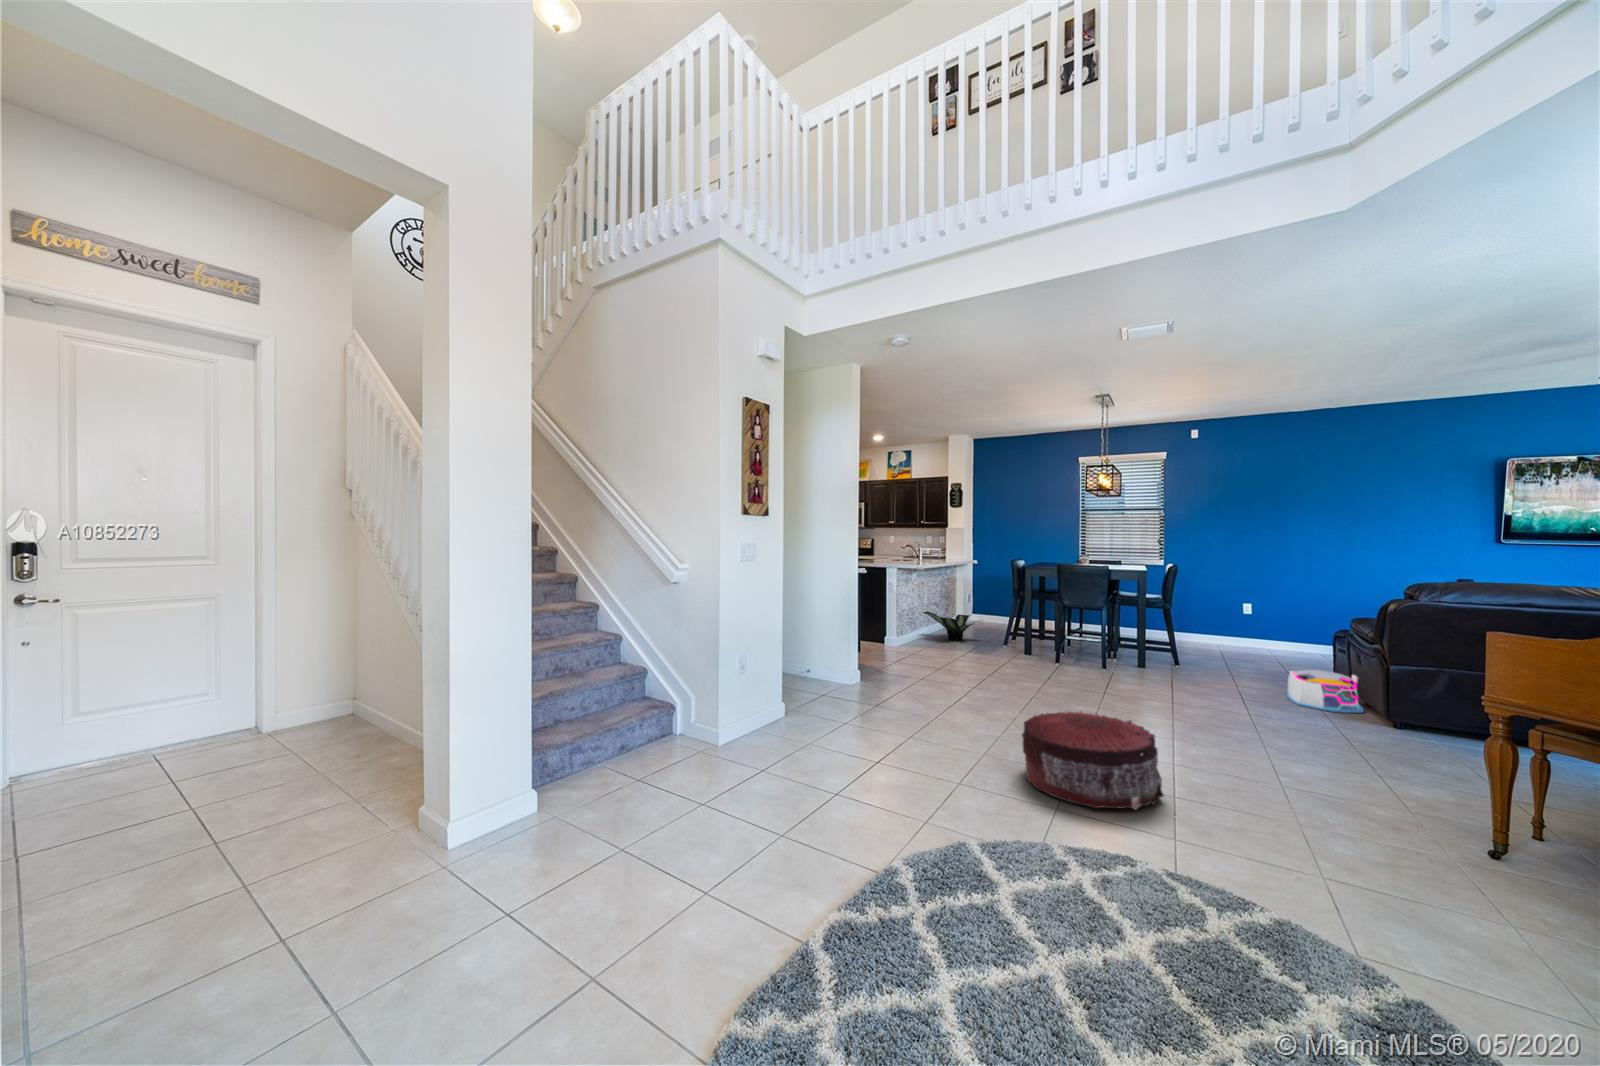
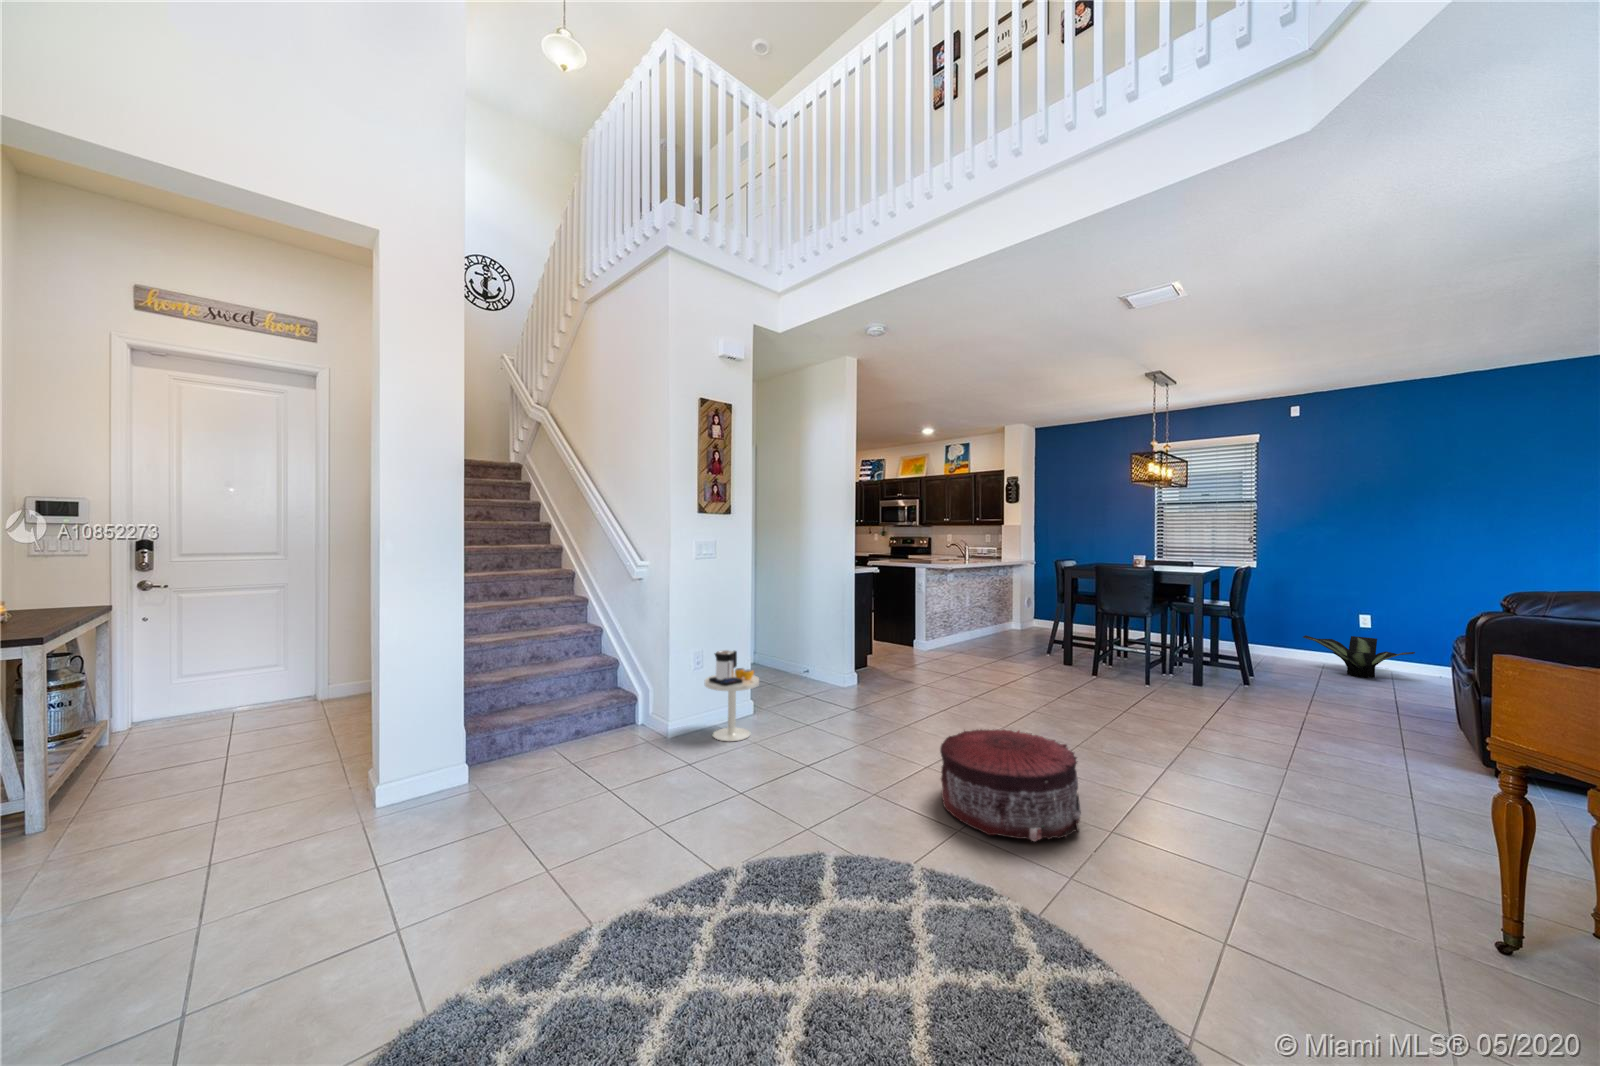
potted plant: present [923,611,982,641] -> present [1303,635,1415,678]
side table: none [754,652,810,746] -> present [705,650,760,741]
storage bin: present [1286,670,1363,713] -> none [1358,702,1454,760]

